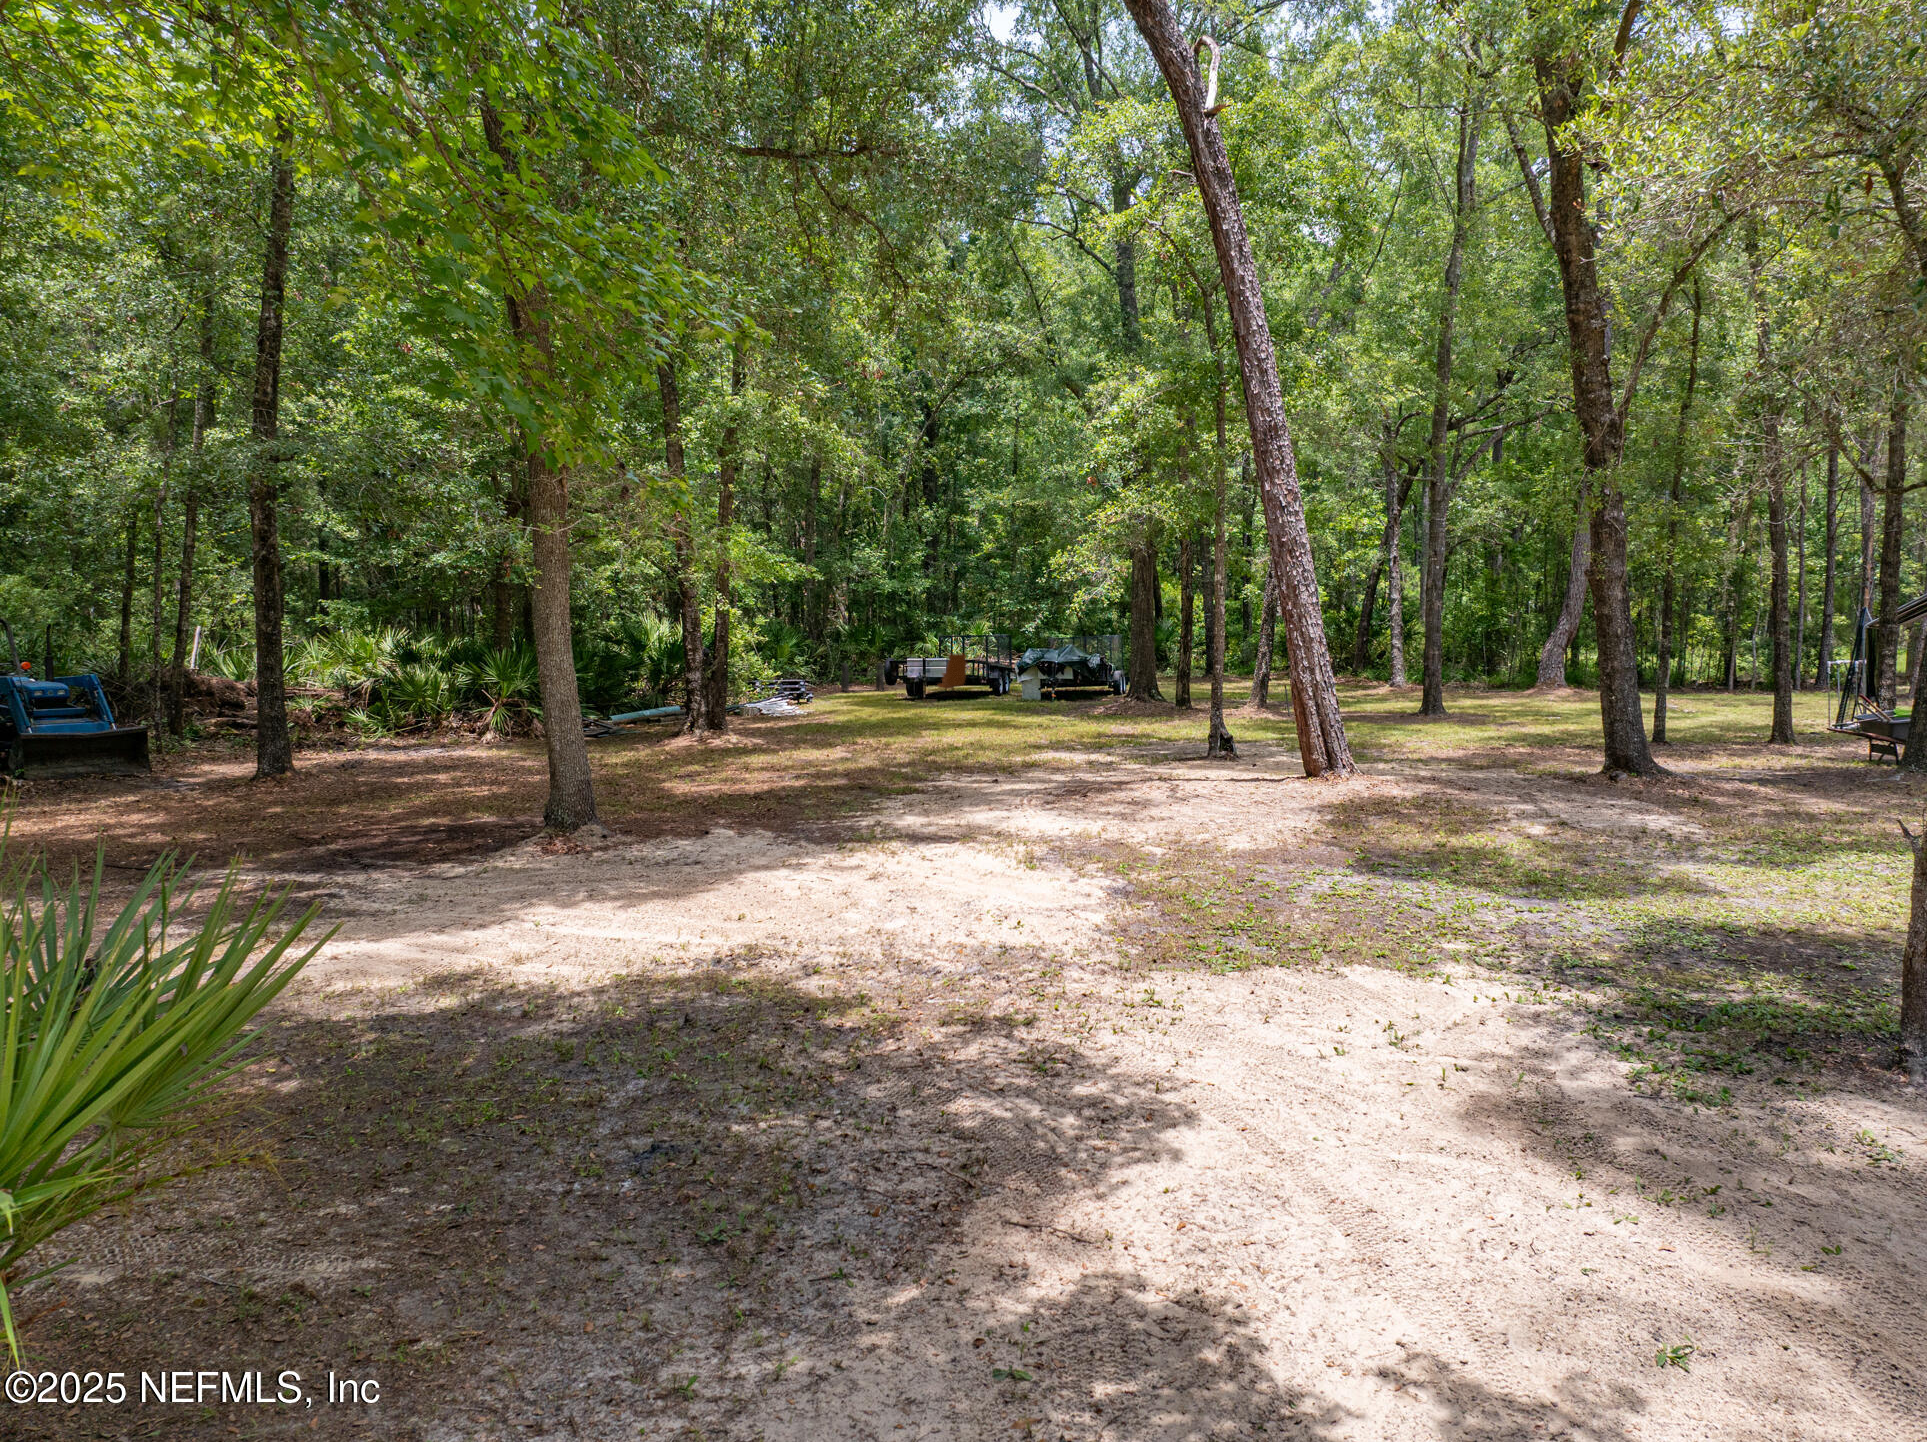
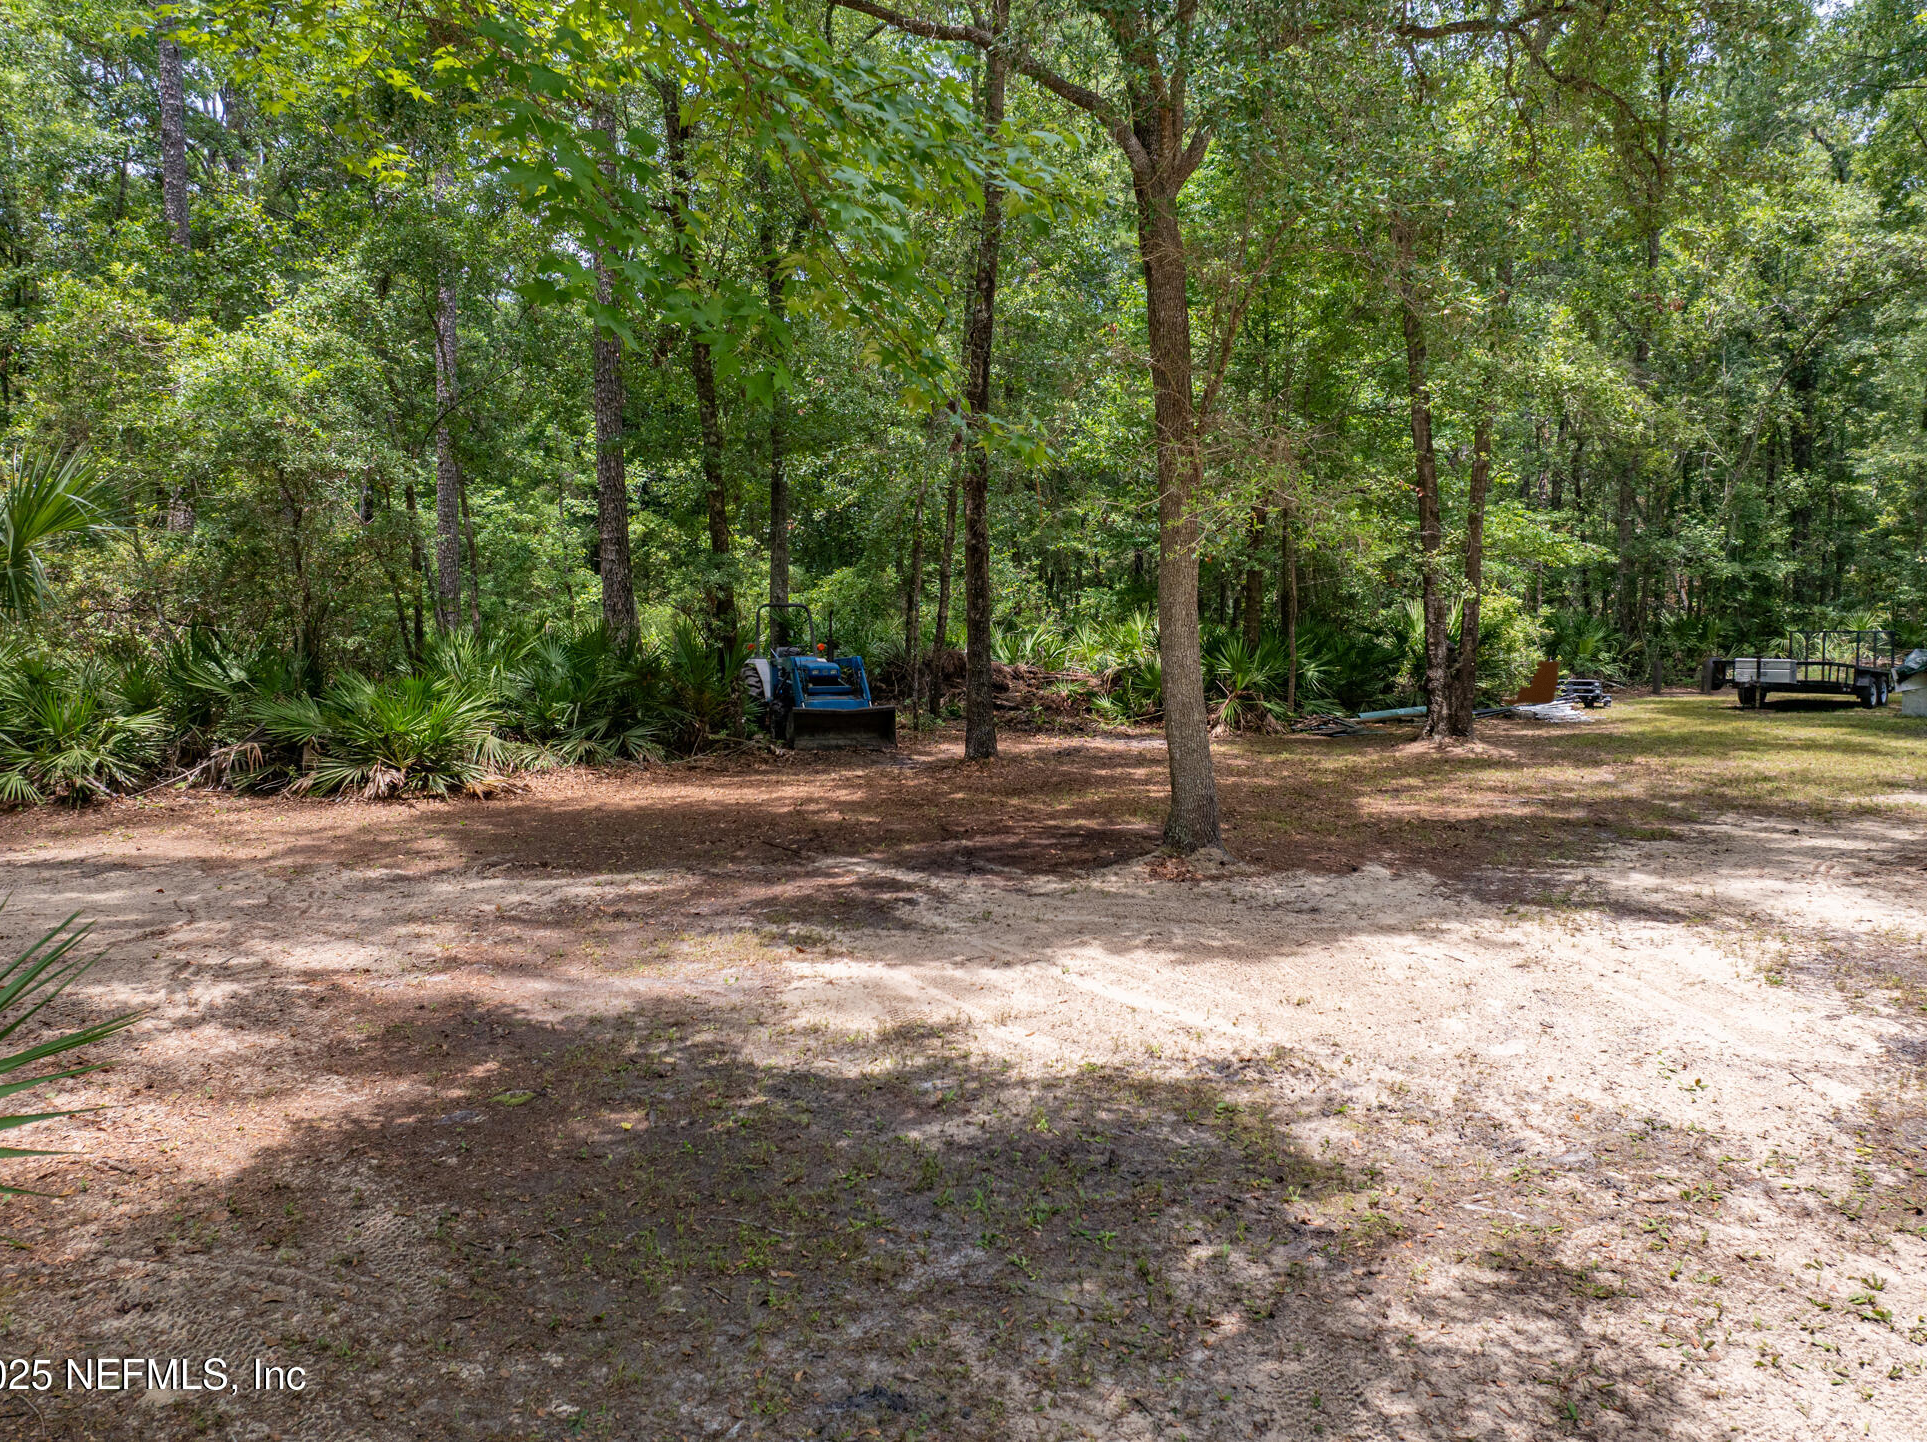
lounge chair: present [938,654,966,697] -> present [1502,660,1561,716]

